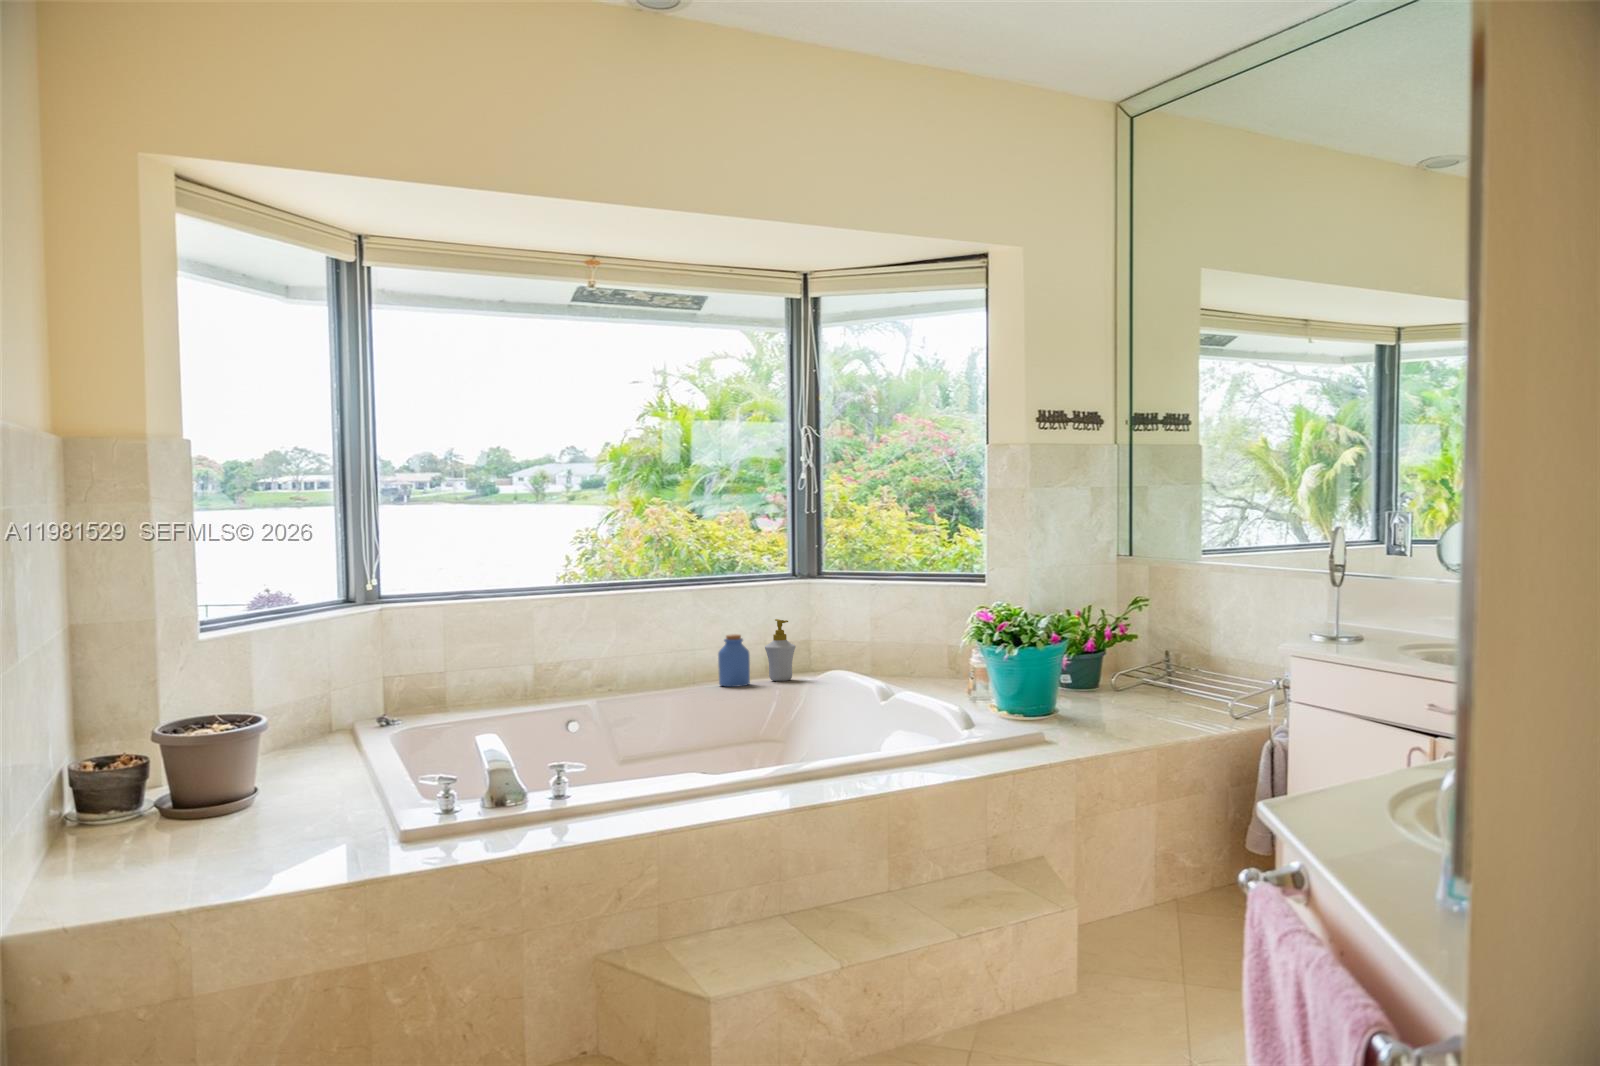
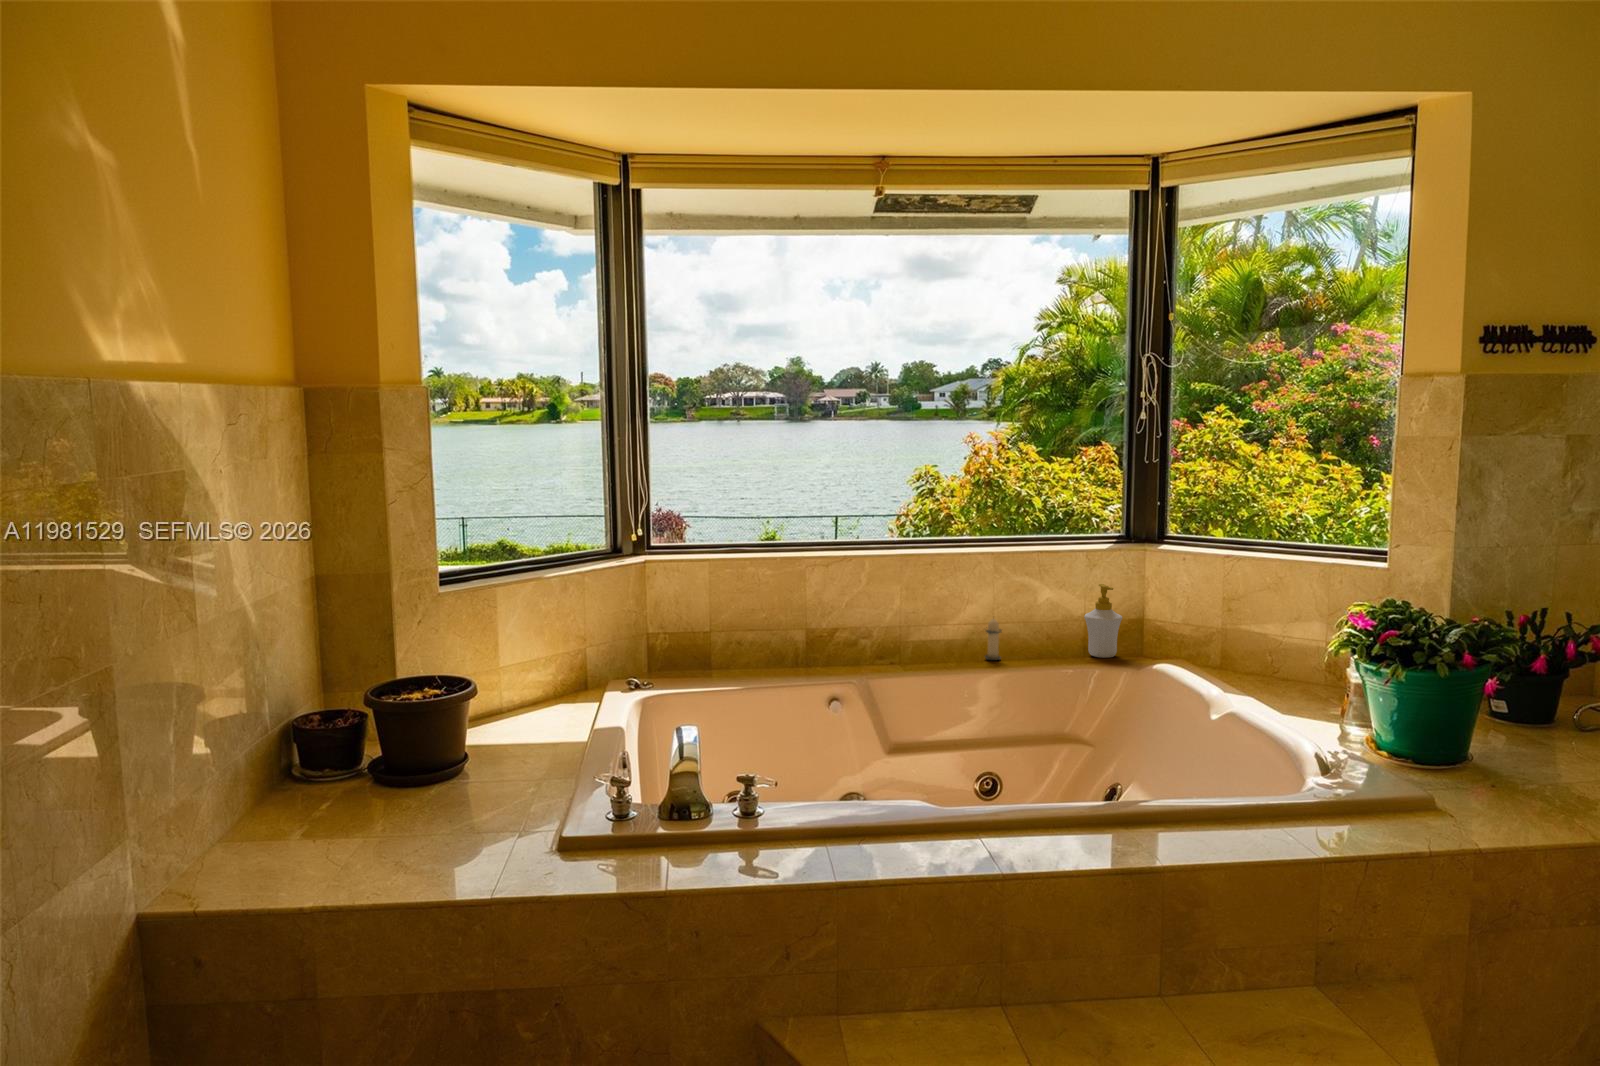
jar: present [718,634,750,687] -> none [1024,599,1062,662]
candle: none [684,651,703,690] -> present [985,619,1001,660]

